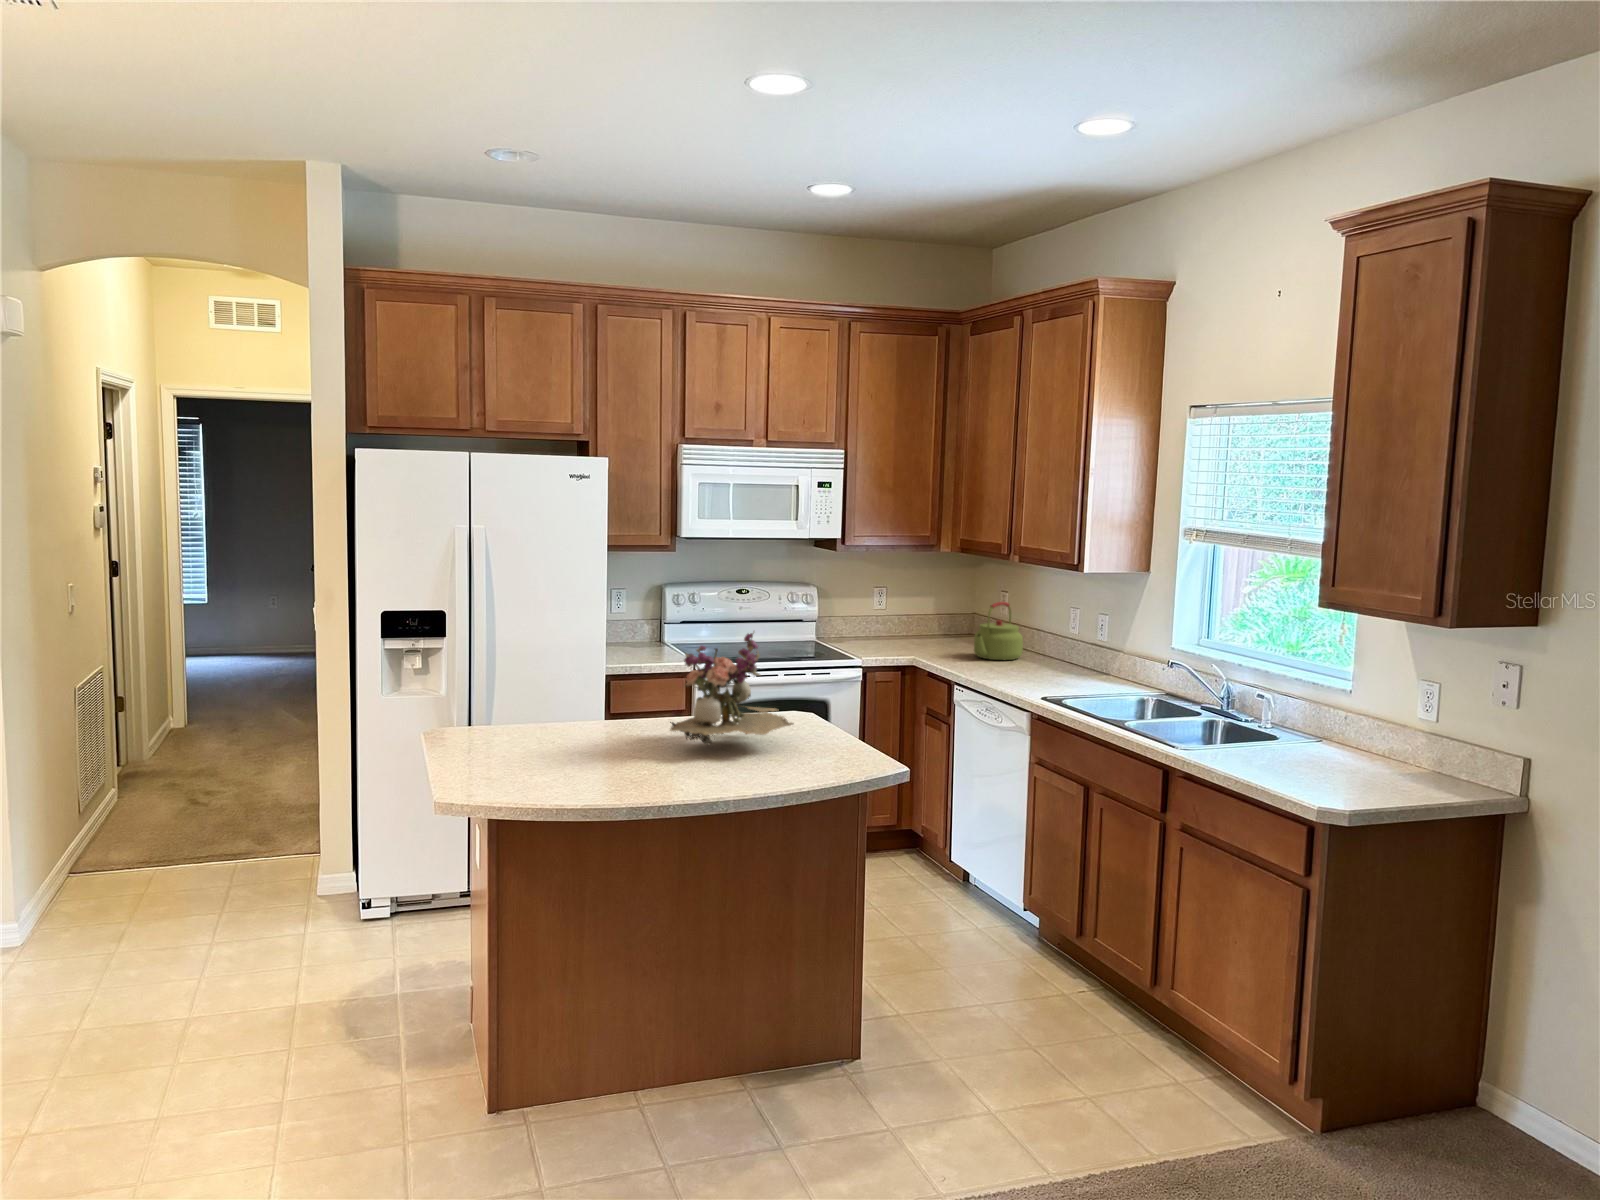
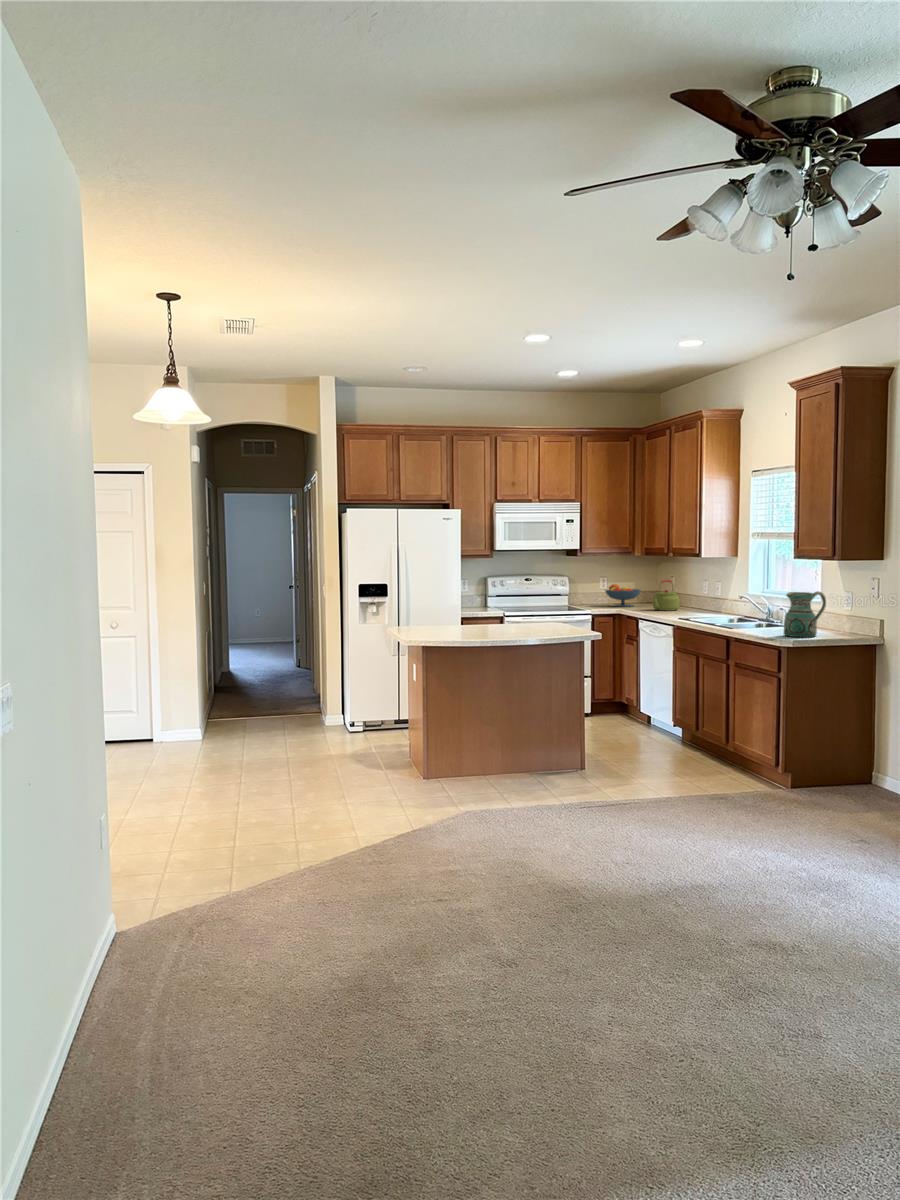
fruit bowl: none [882,598,947,643] -> present [605,584,641,607]
flower arrangement: present [670,633,793,745] -> none [498,581,553,631]
ceramic pitcher: none [1321,691,1419,804] -> present [784,591,826,637]

